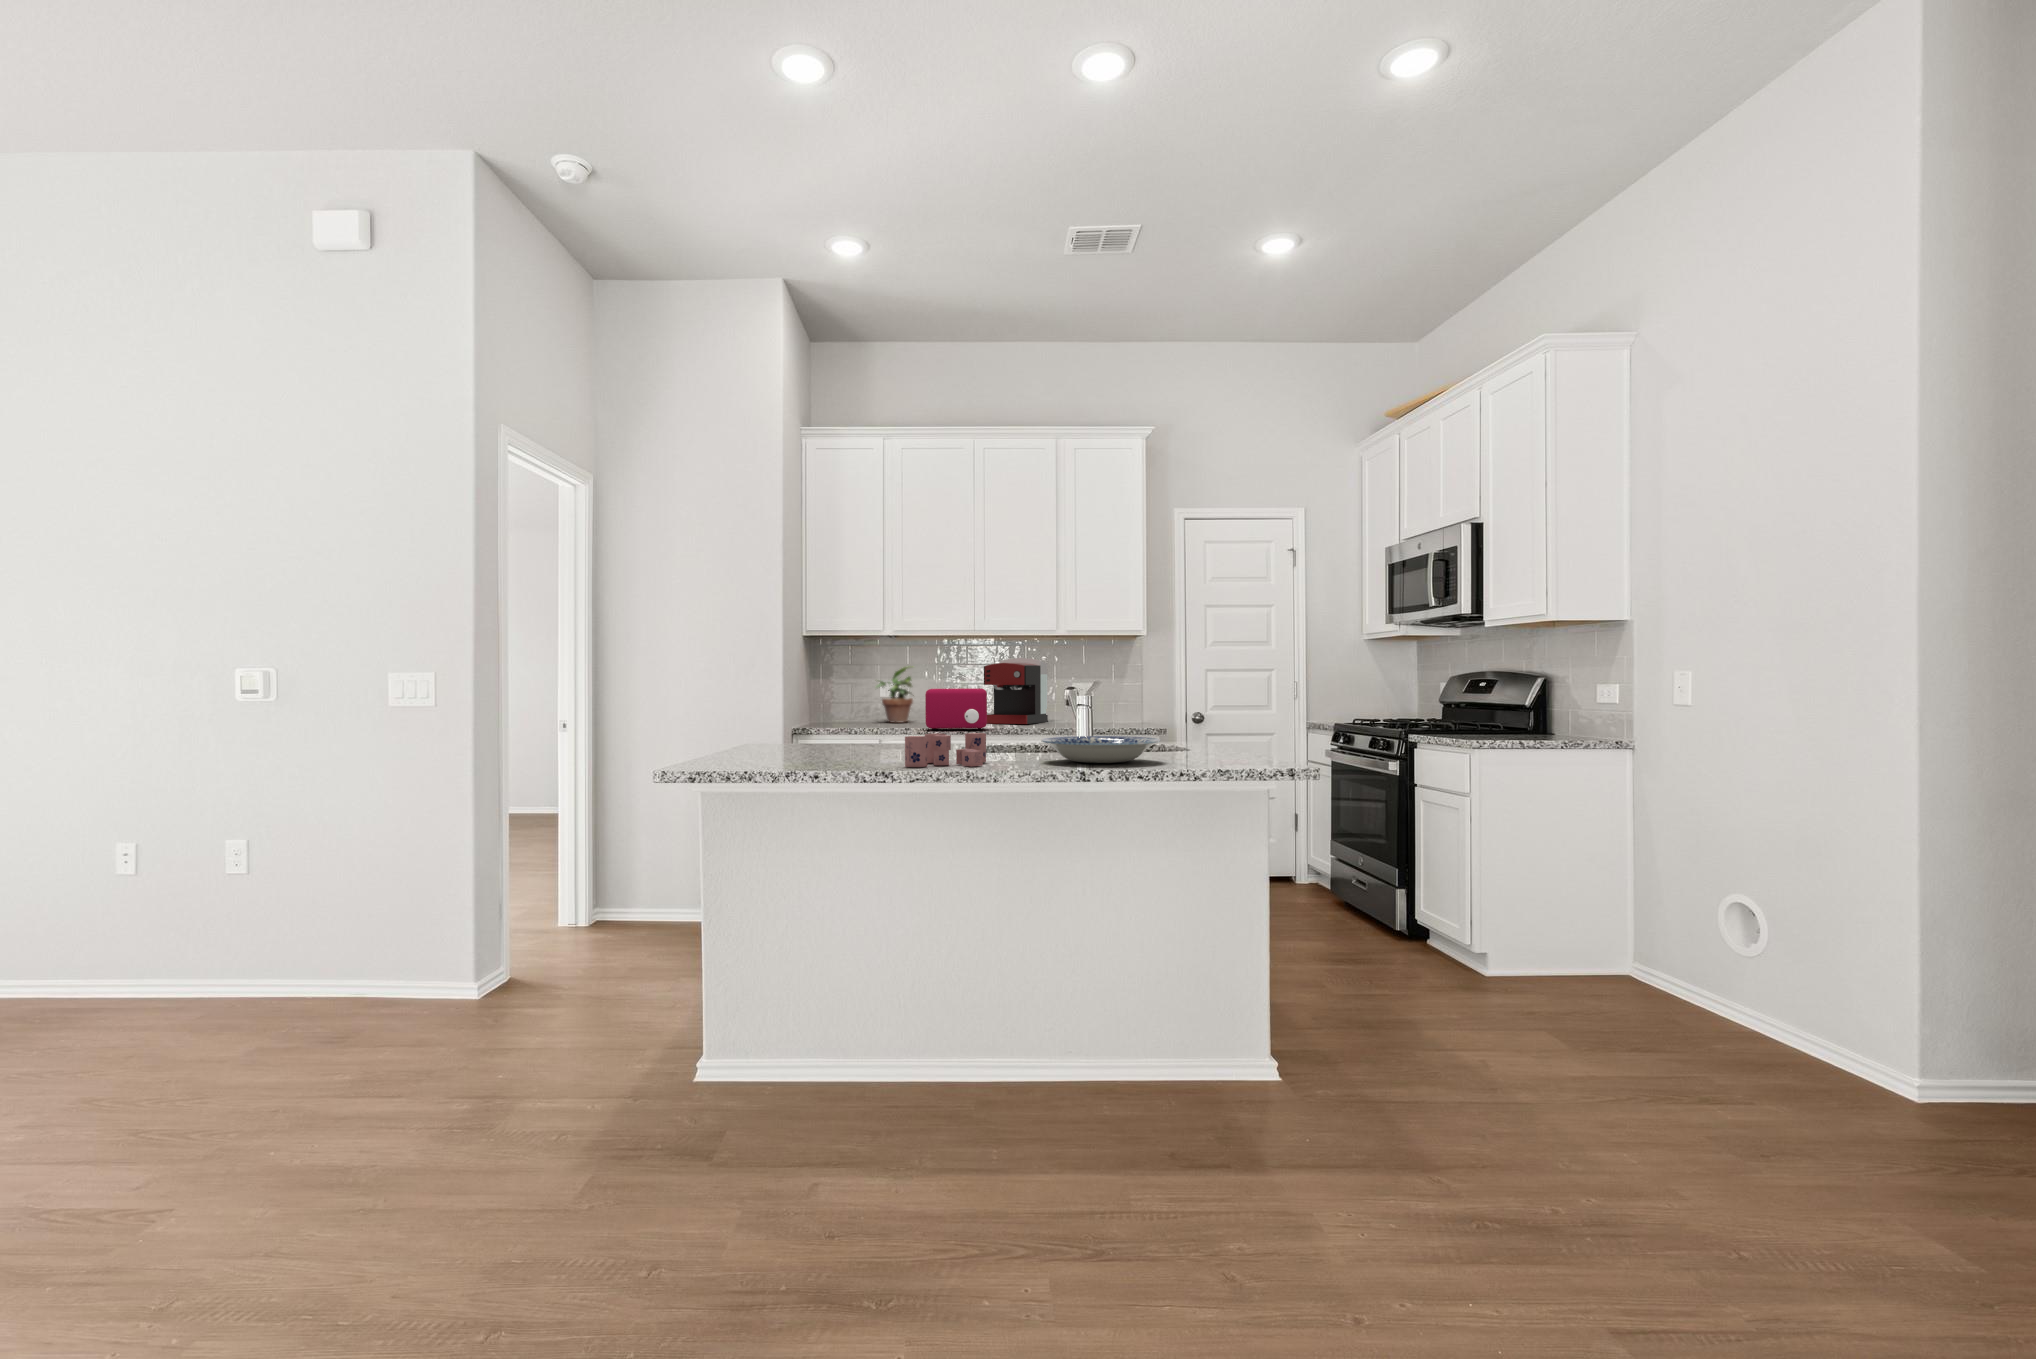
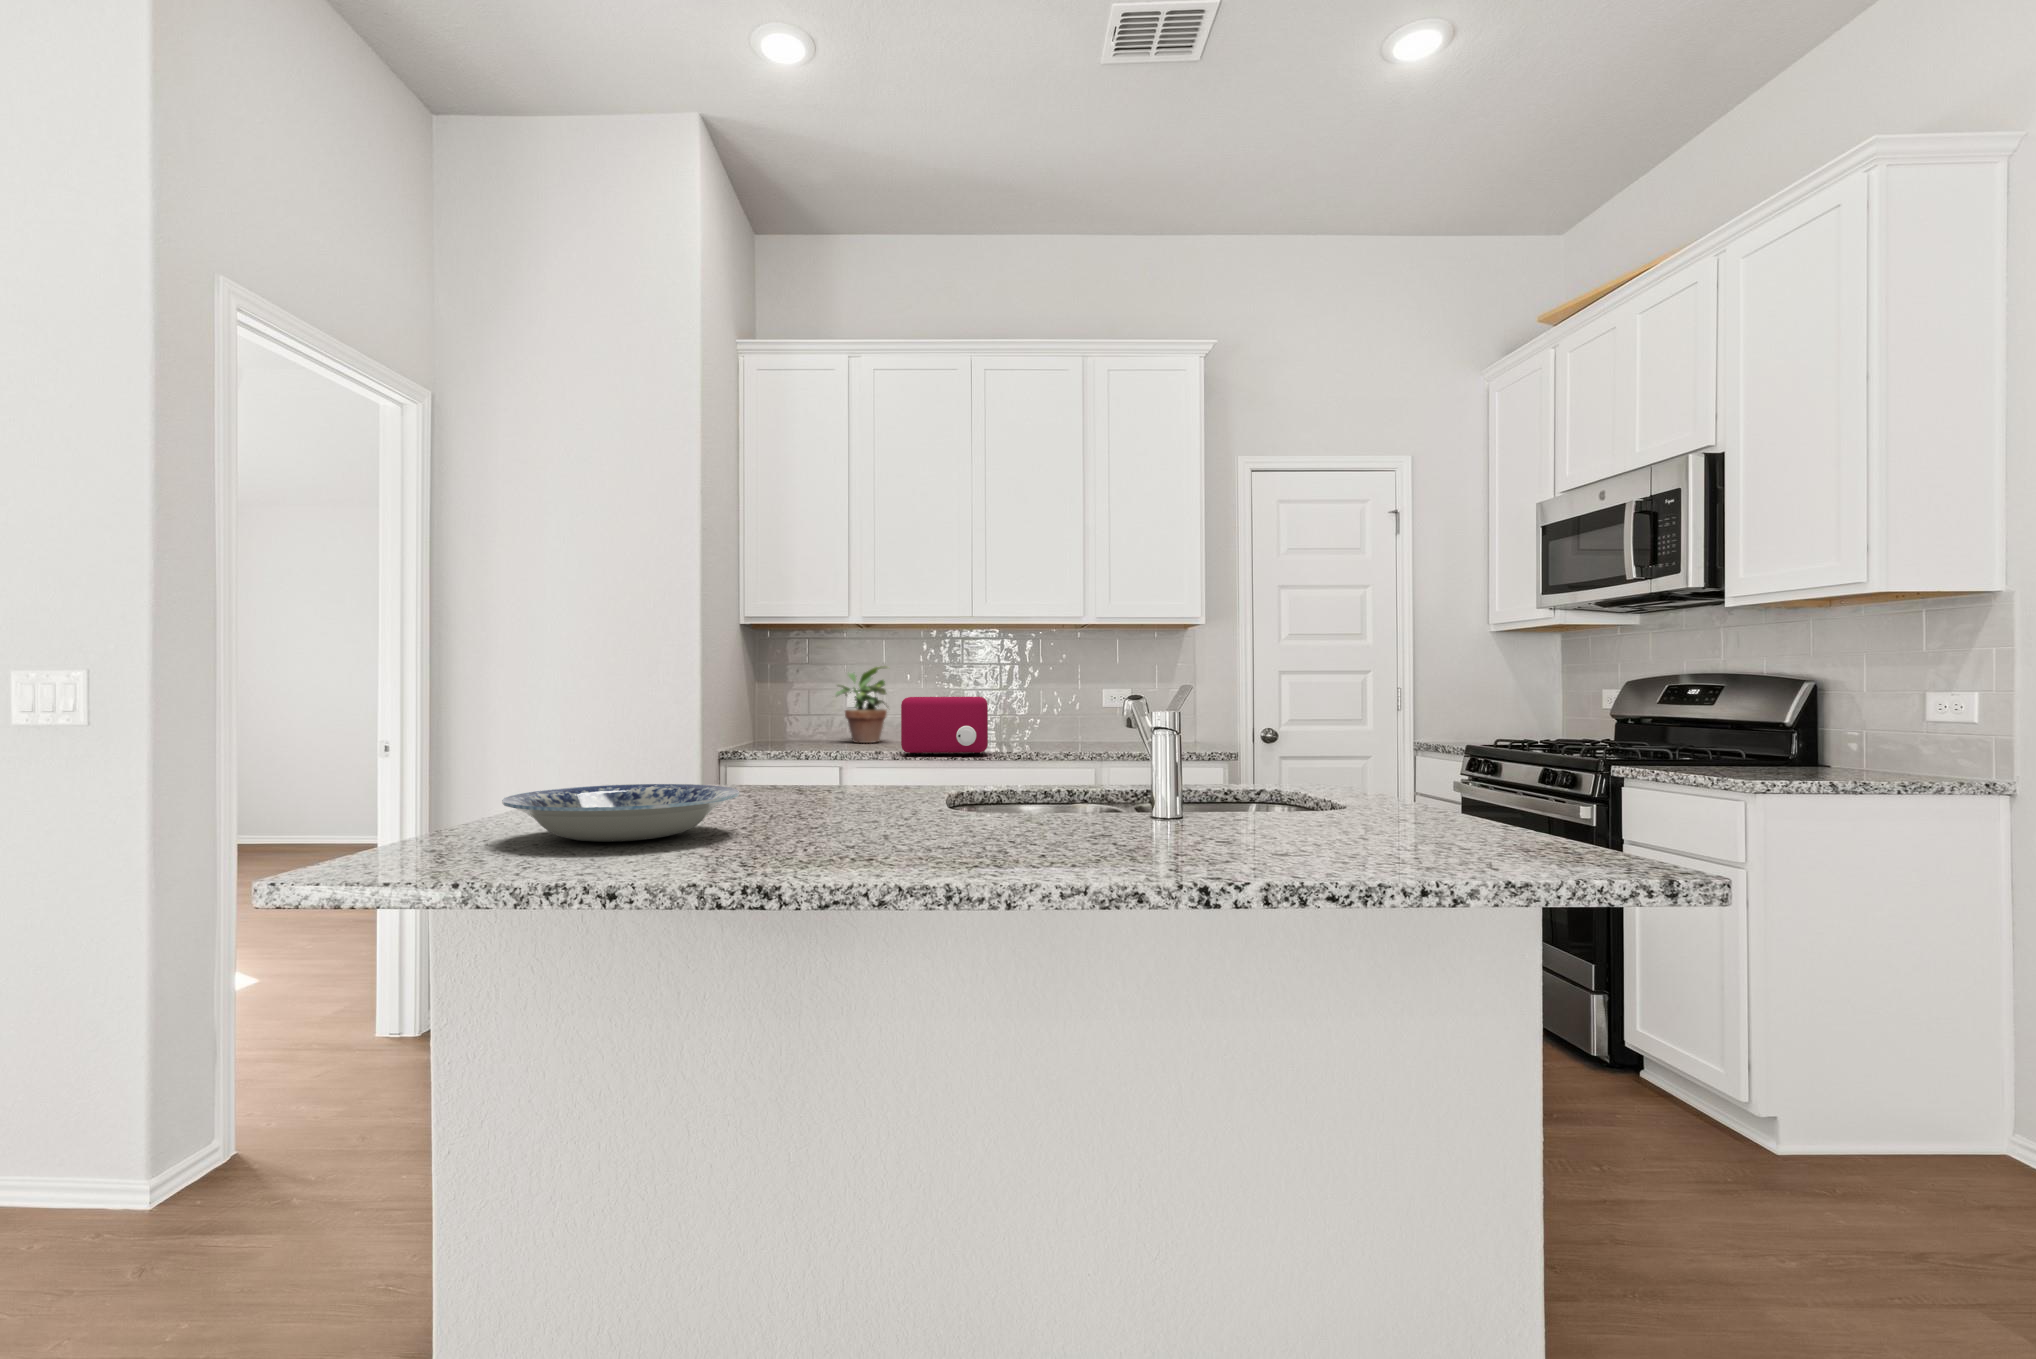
coffee maker: present [984,658,1048,724] -> none [983,655,1070,745]
candle: present [905,733,986,767] -> none [815,791,989,872]
plate: present [1041,736,1160,763] -> present [502,784,739,842]

